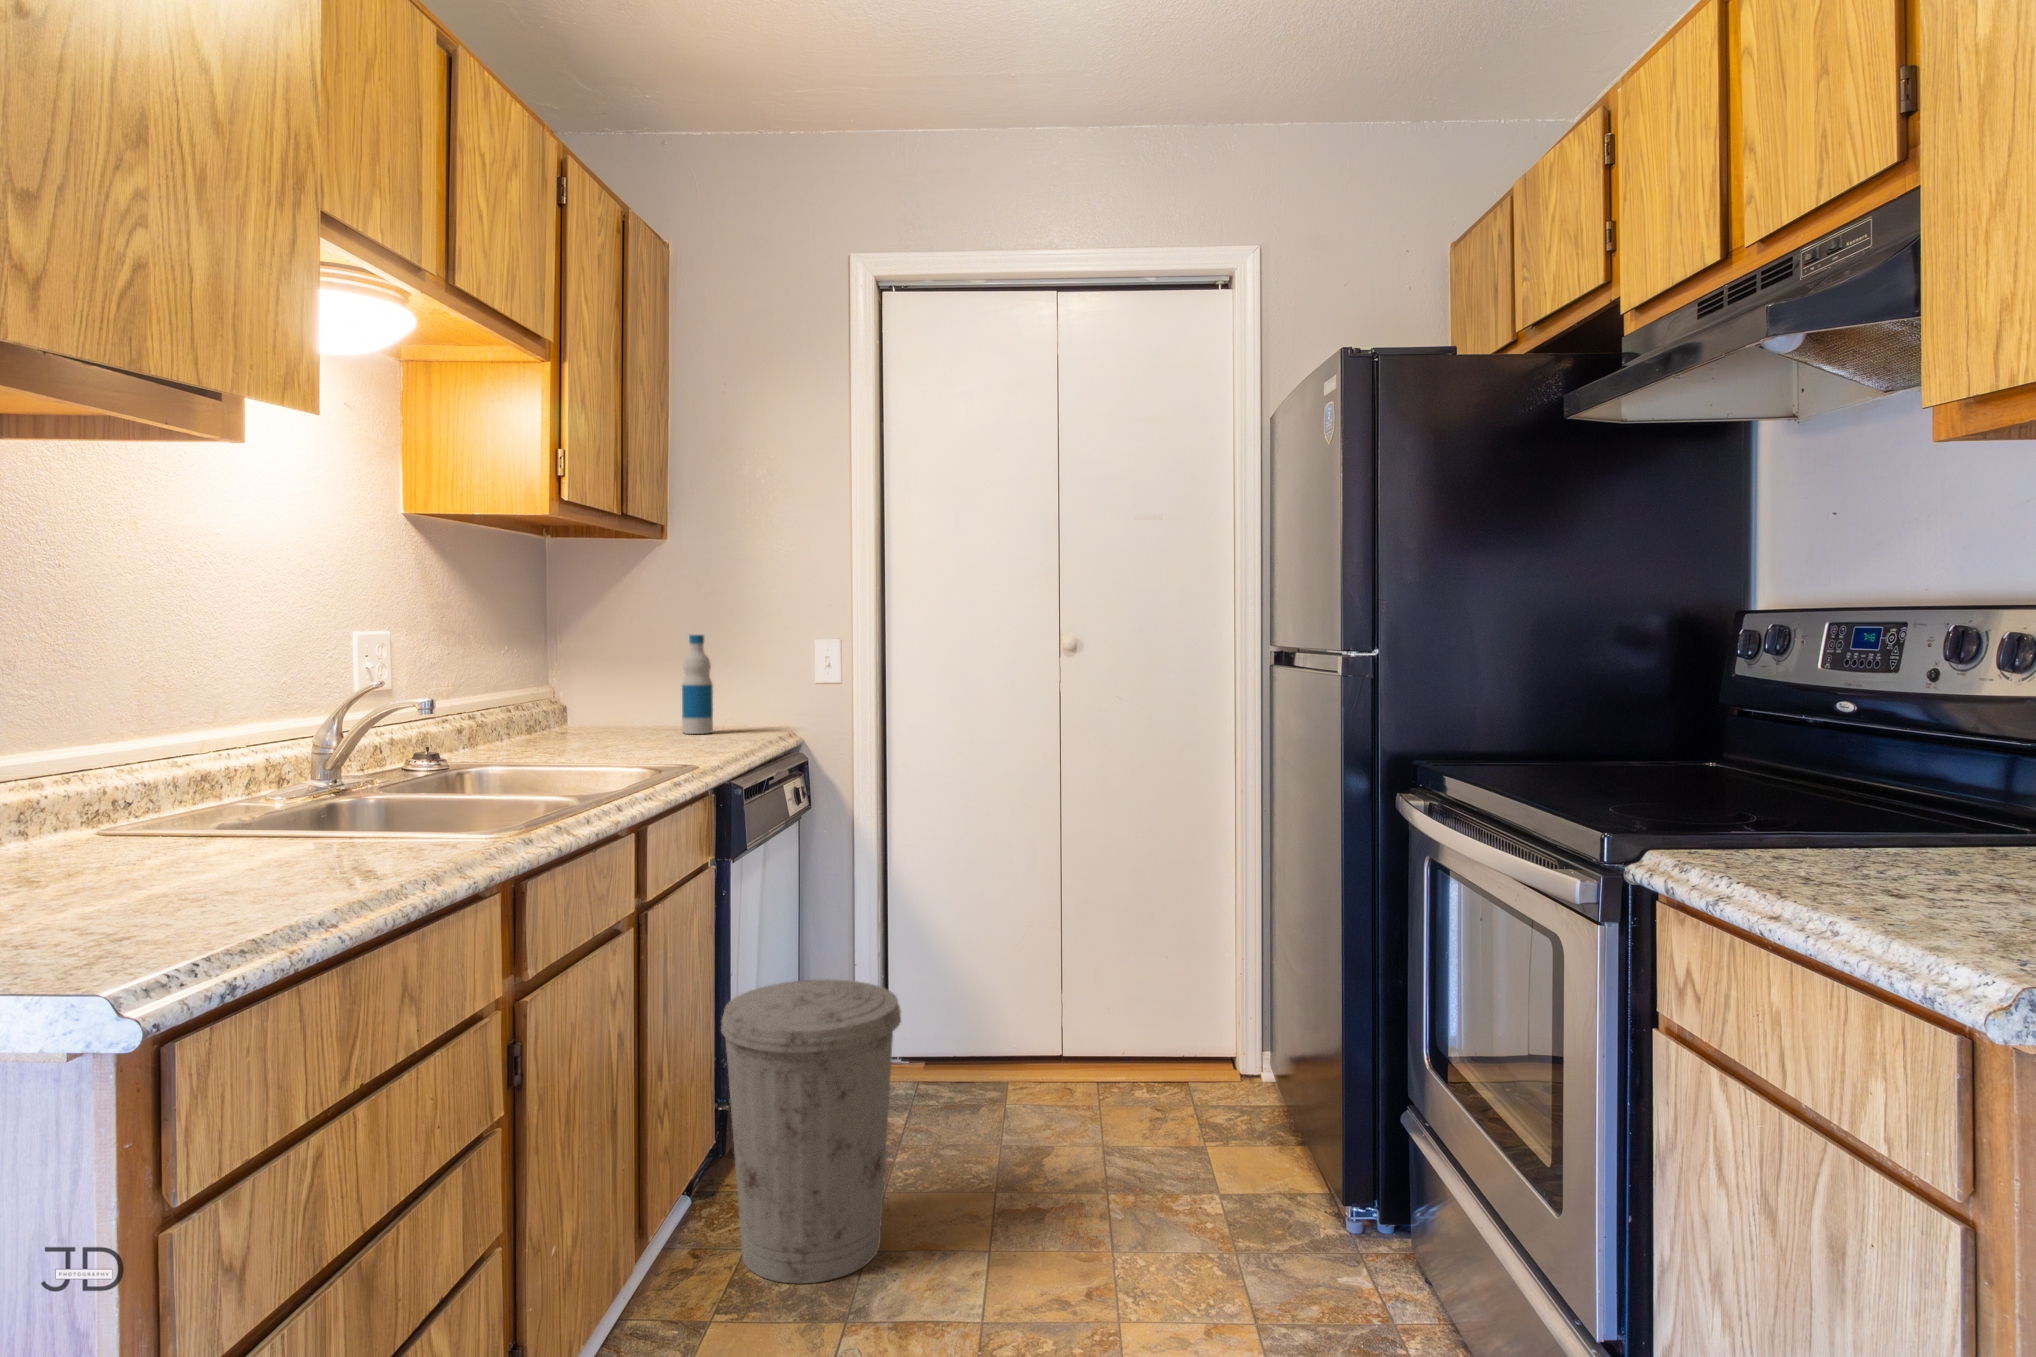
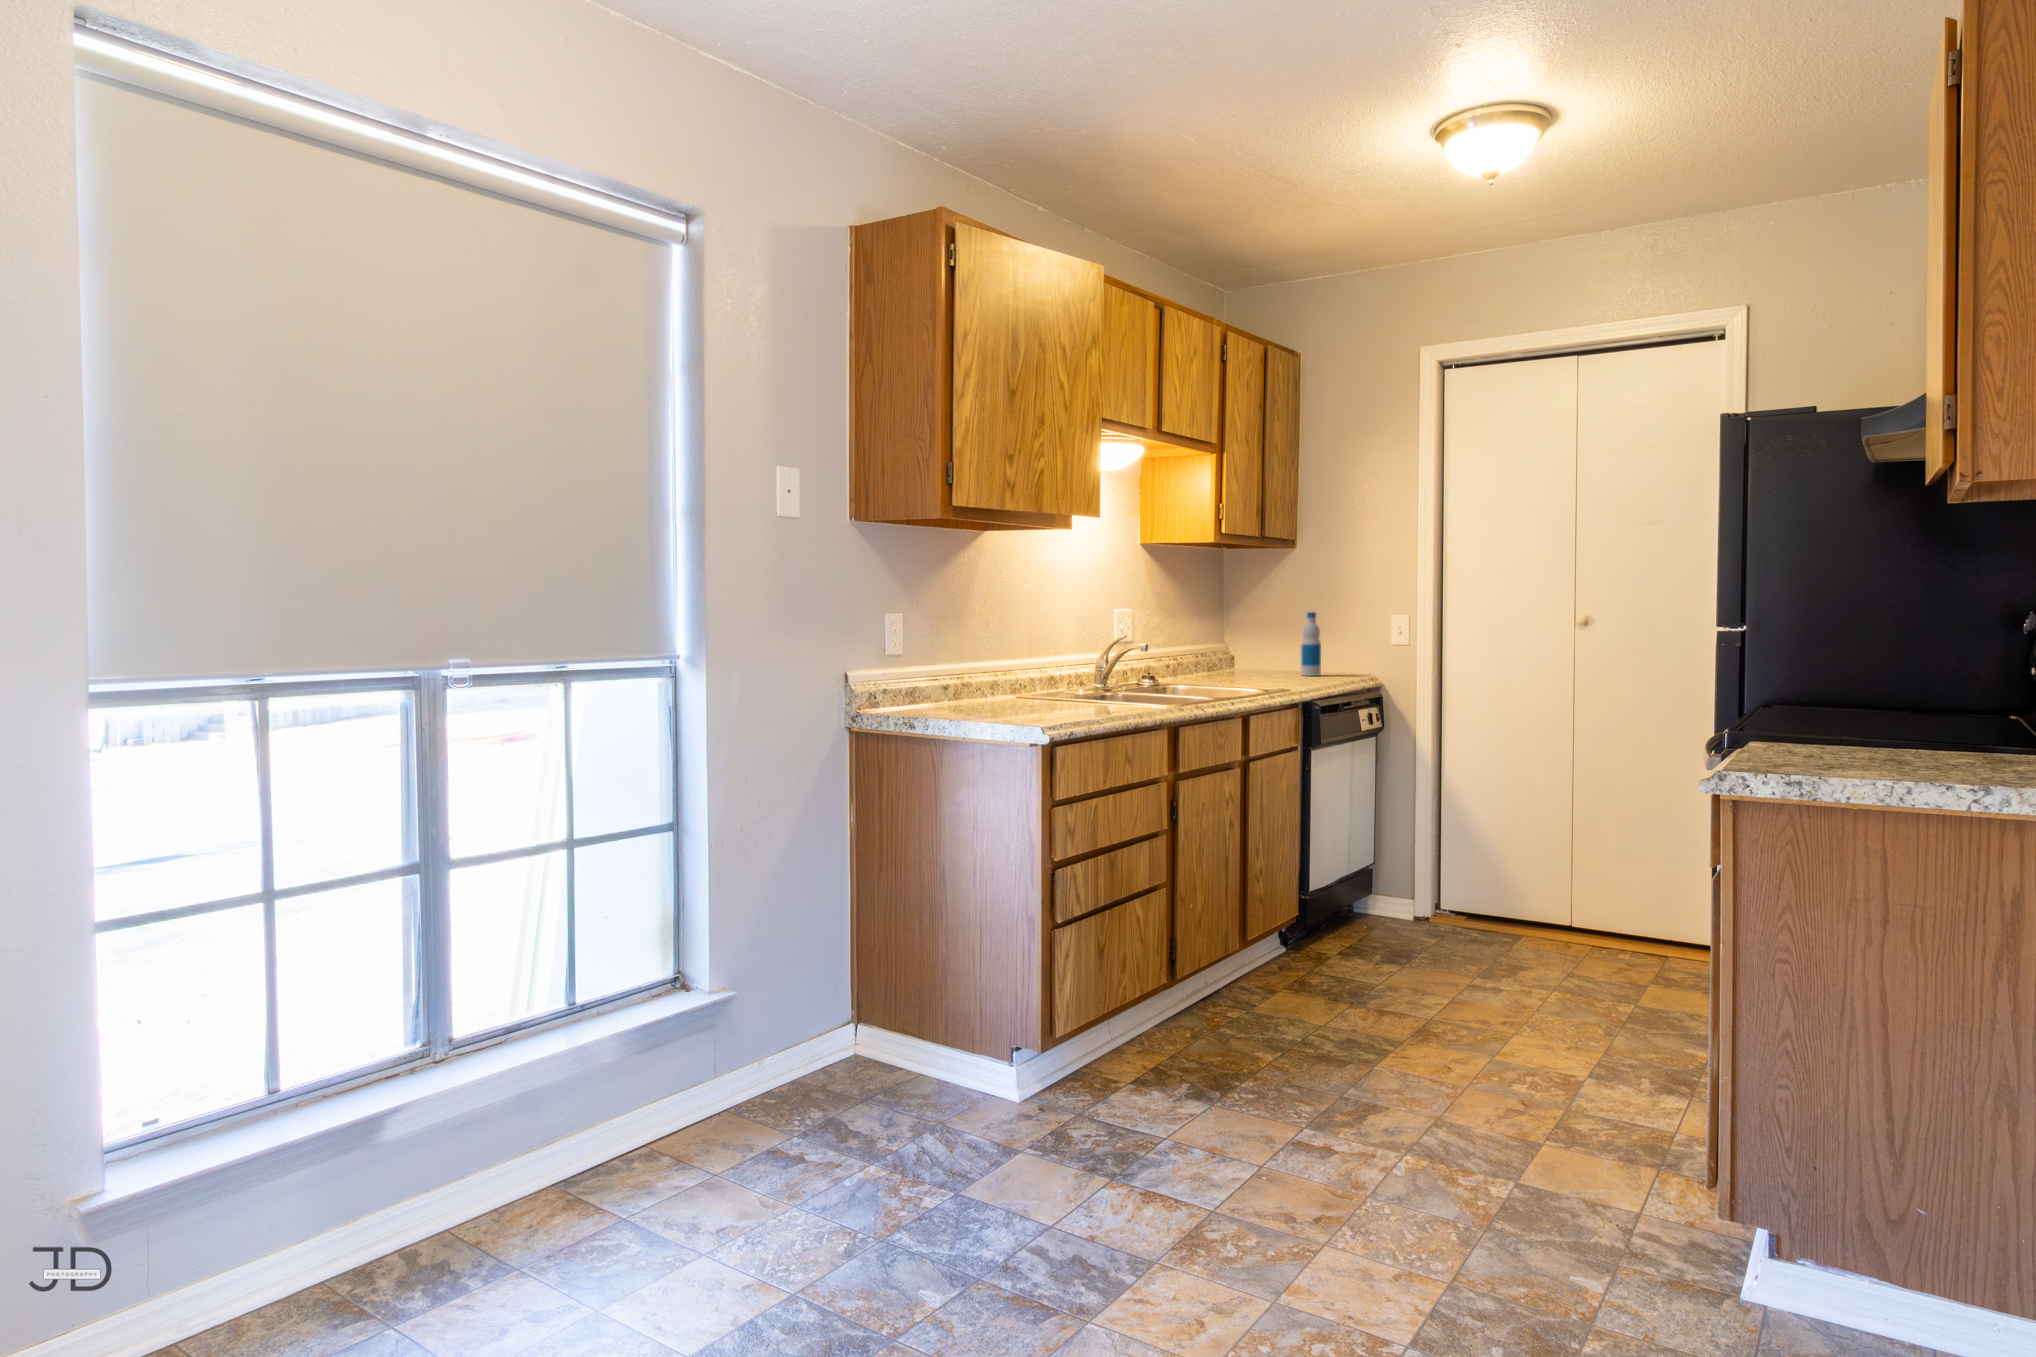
trash can: present [721,980,901,1284] -> none [1296,822,1406,990]

